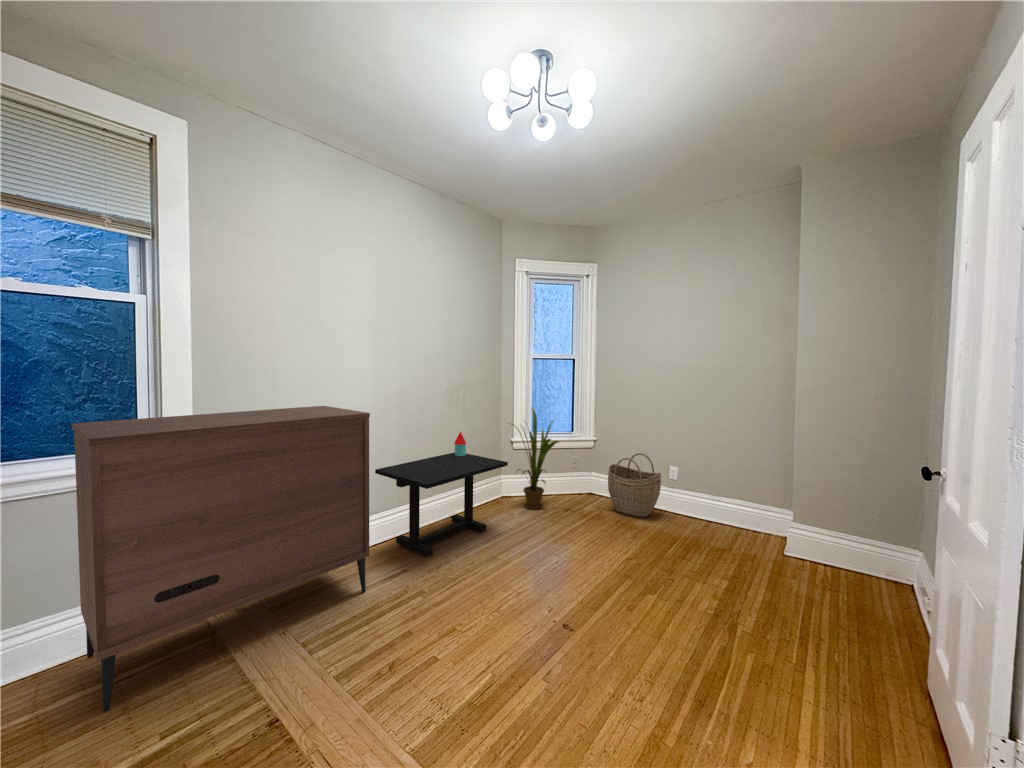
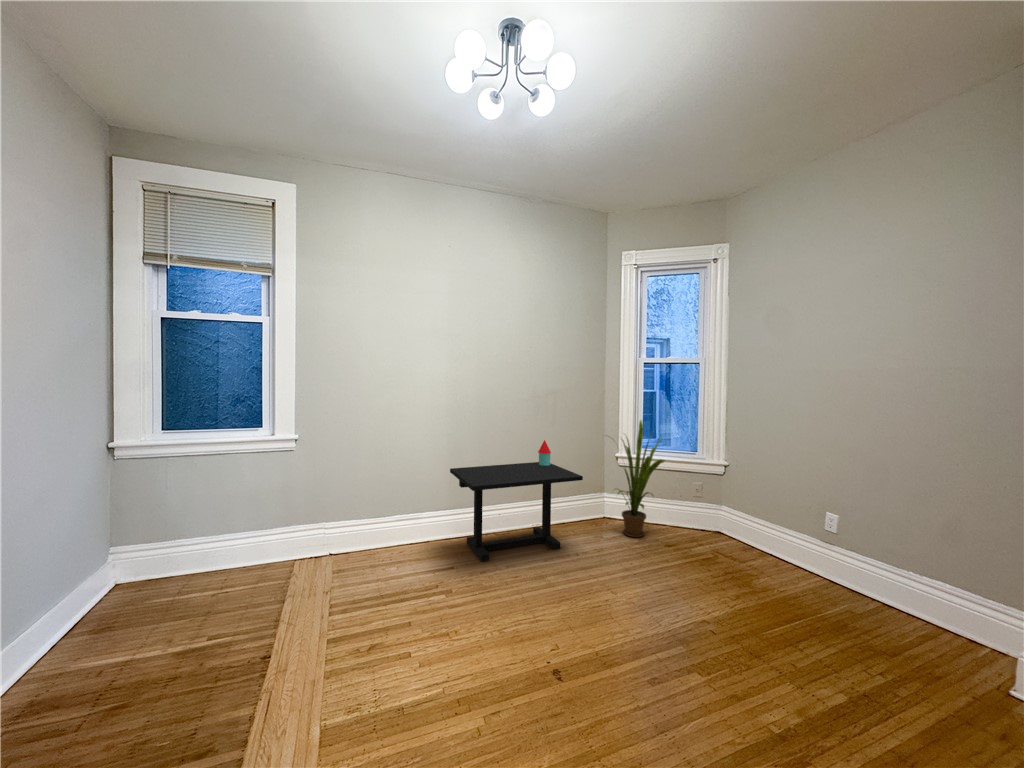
dresser: present [72,406,370,711] -> none [187,405,412,615]
woven basket: present [608,453,661,518] -> none [728,486,806,573]

